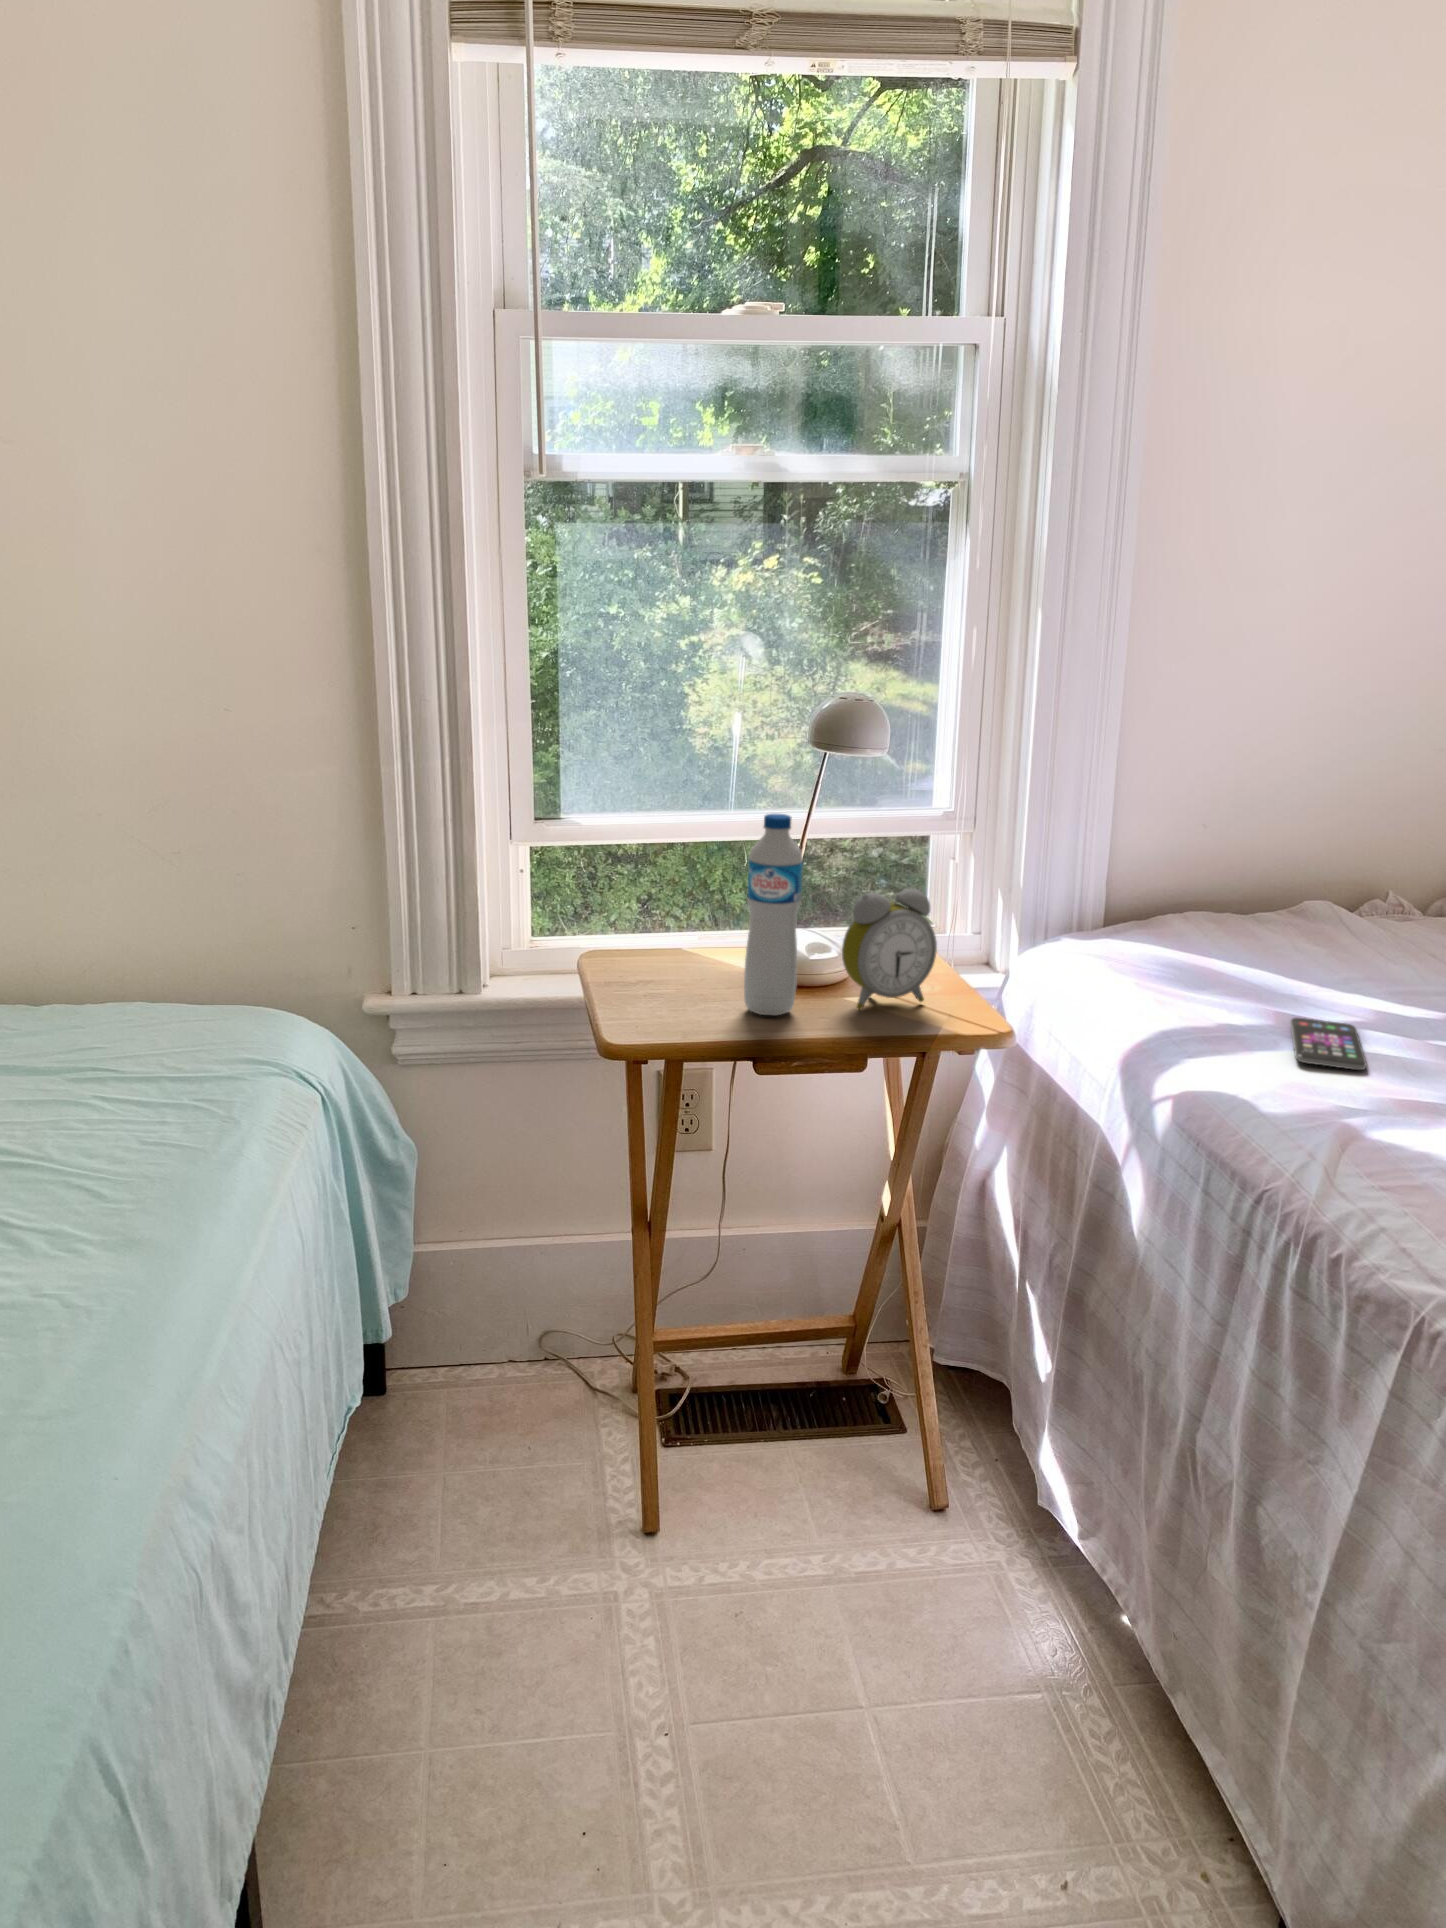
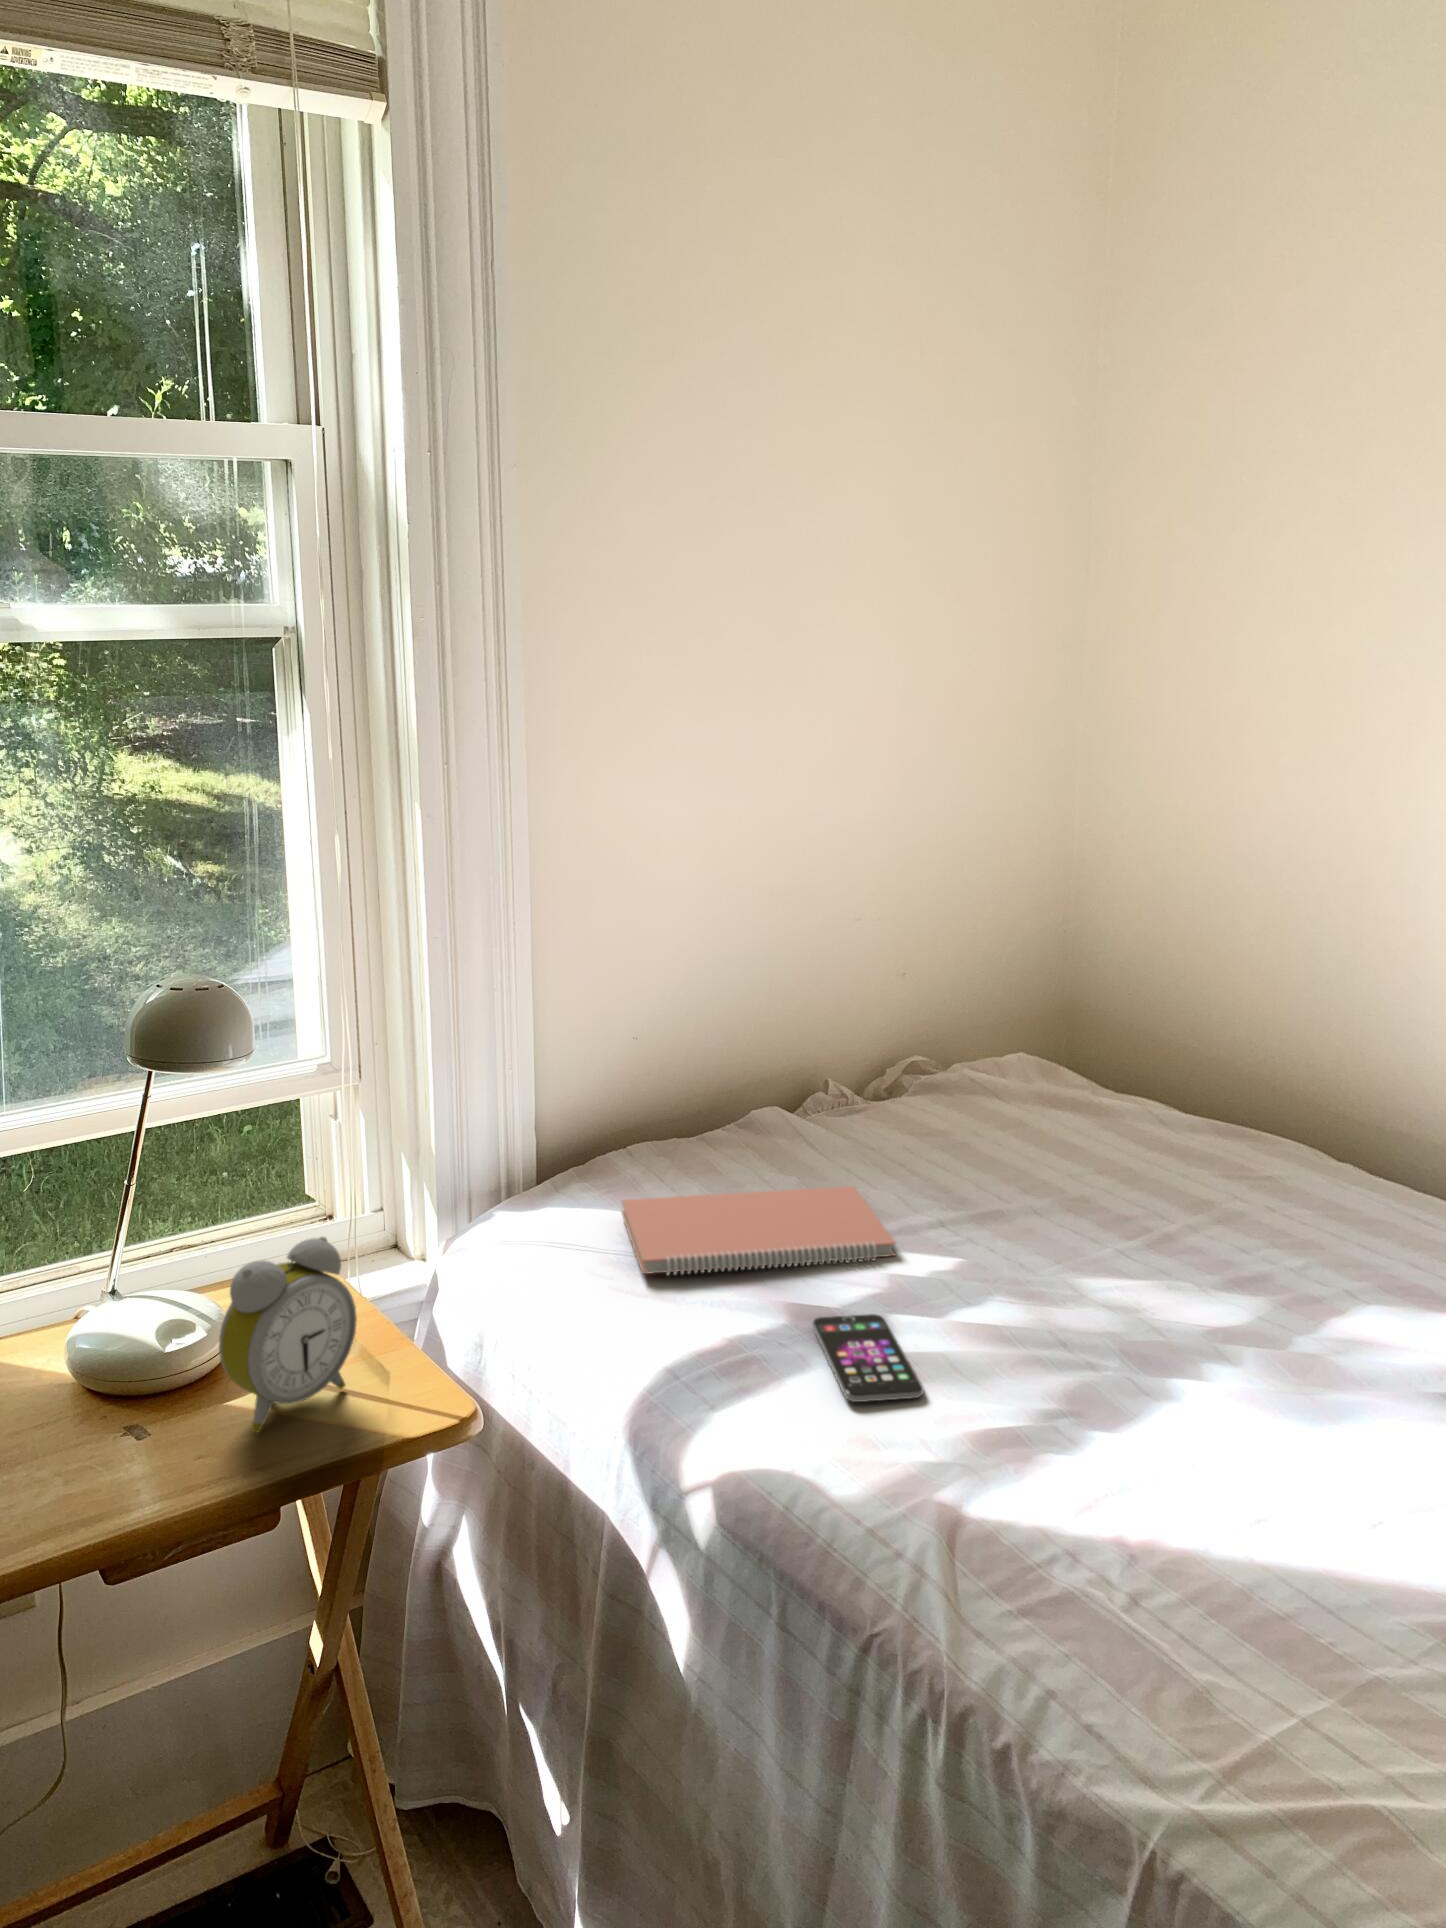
water bottle: present [744,814,803,1015] -> none [57,1183,156,1488]
notebook: none [1162,934,1391,1000] -> present [621,1186,896,1275]

